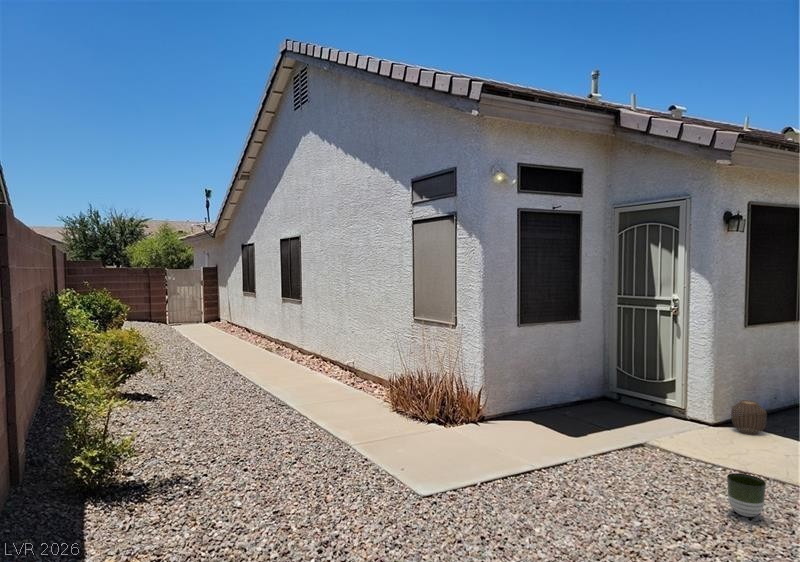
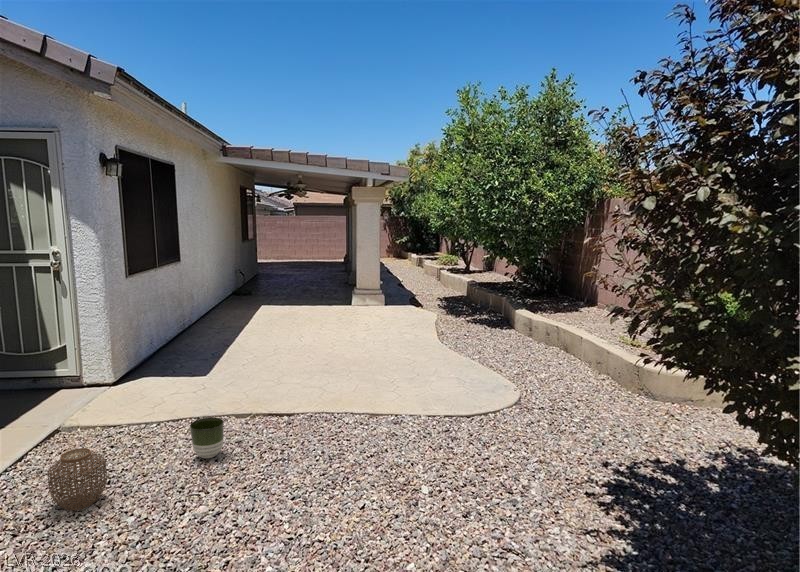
woven basket: present [731,400,767,435] -> present [48,448,107,510]

